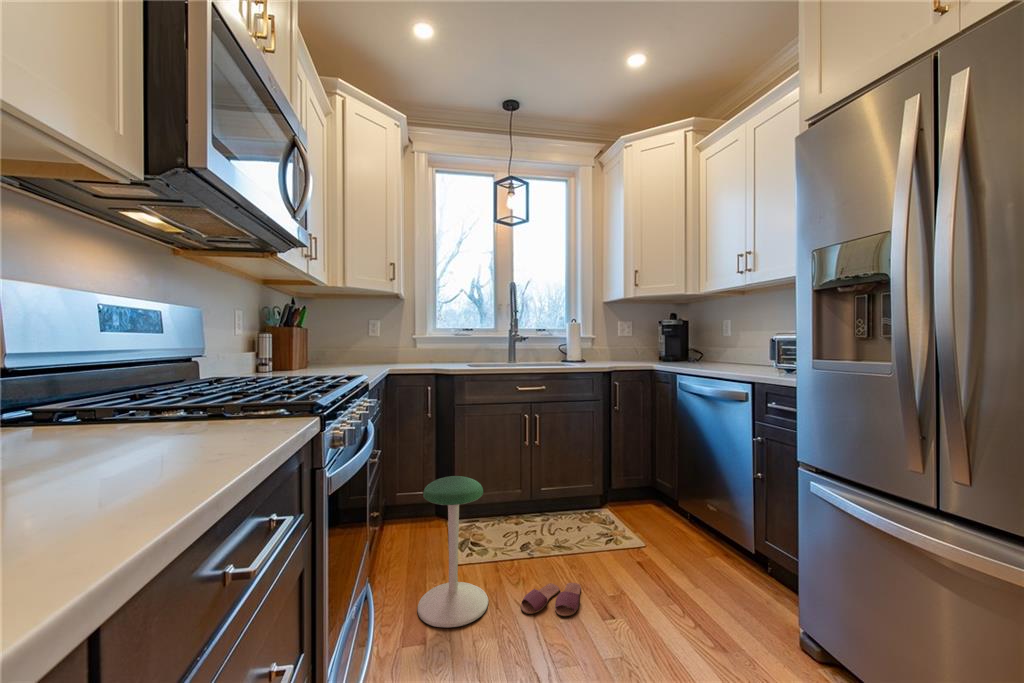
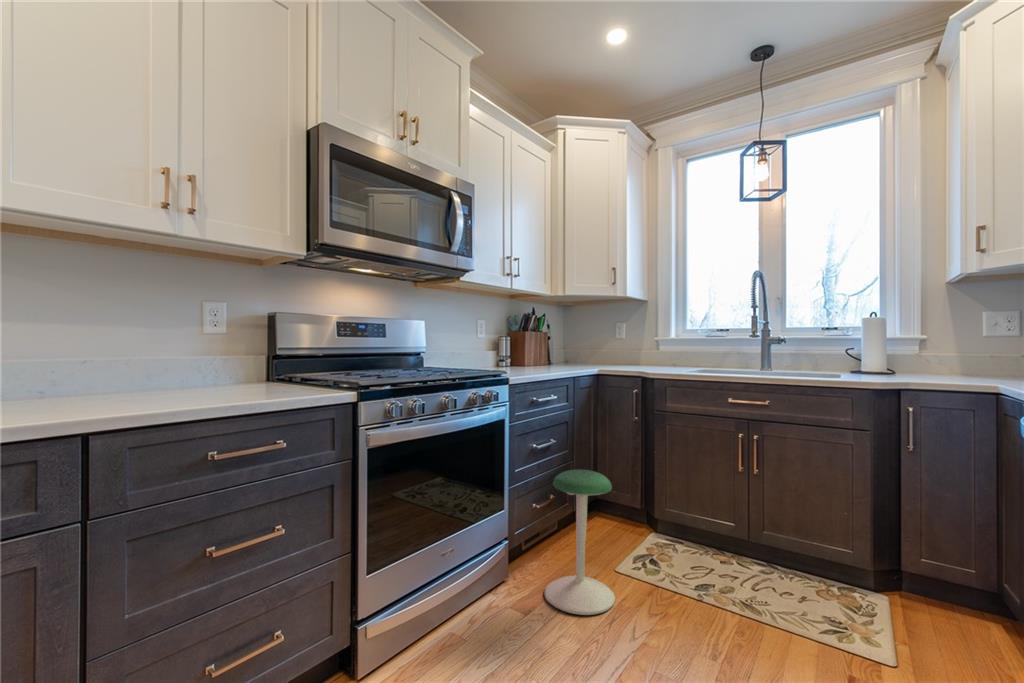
slippers: present [521,583,581,616] -> none [631,620,724,664]

